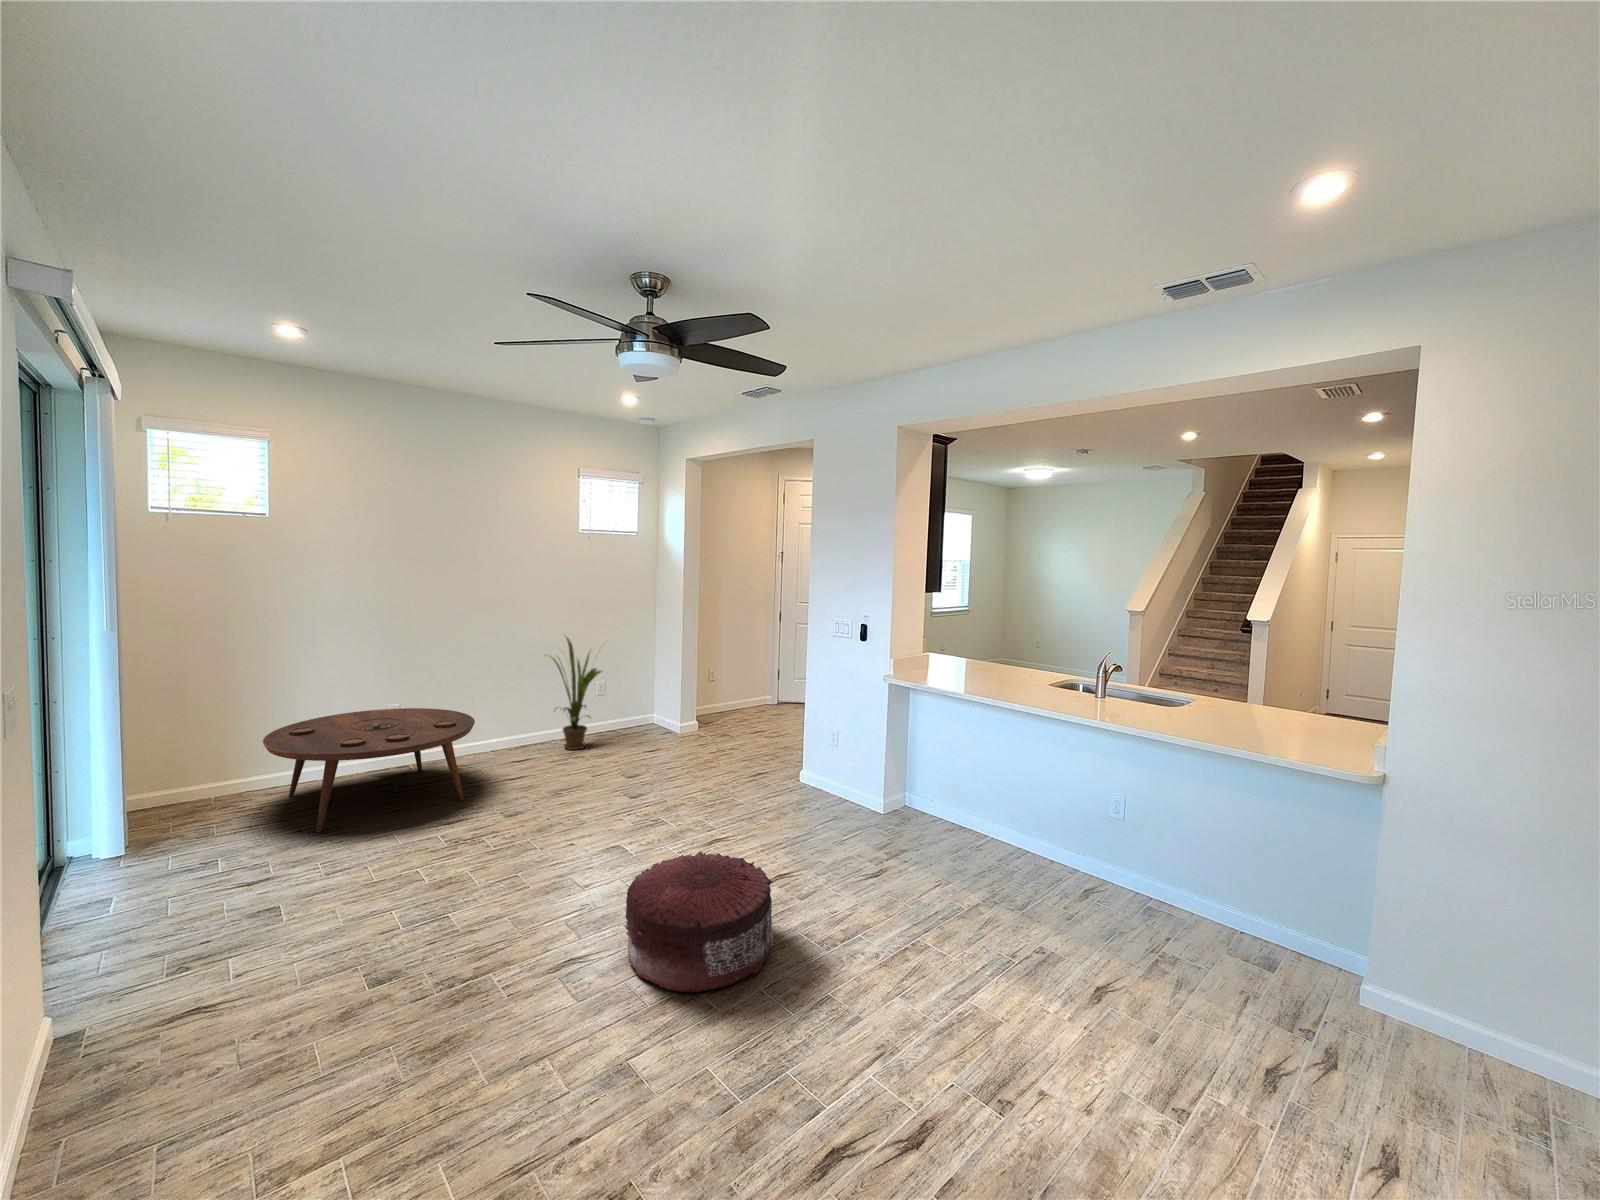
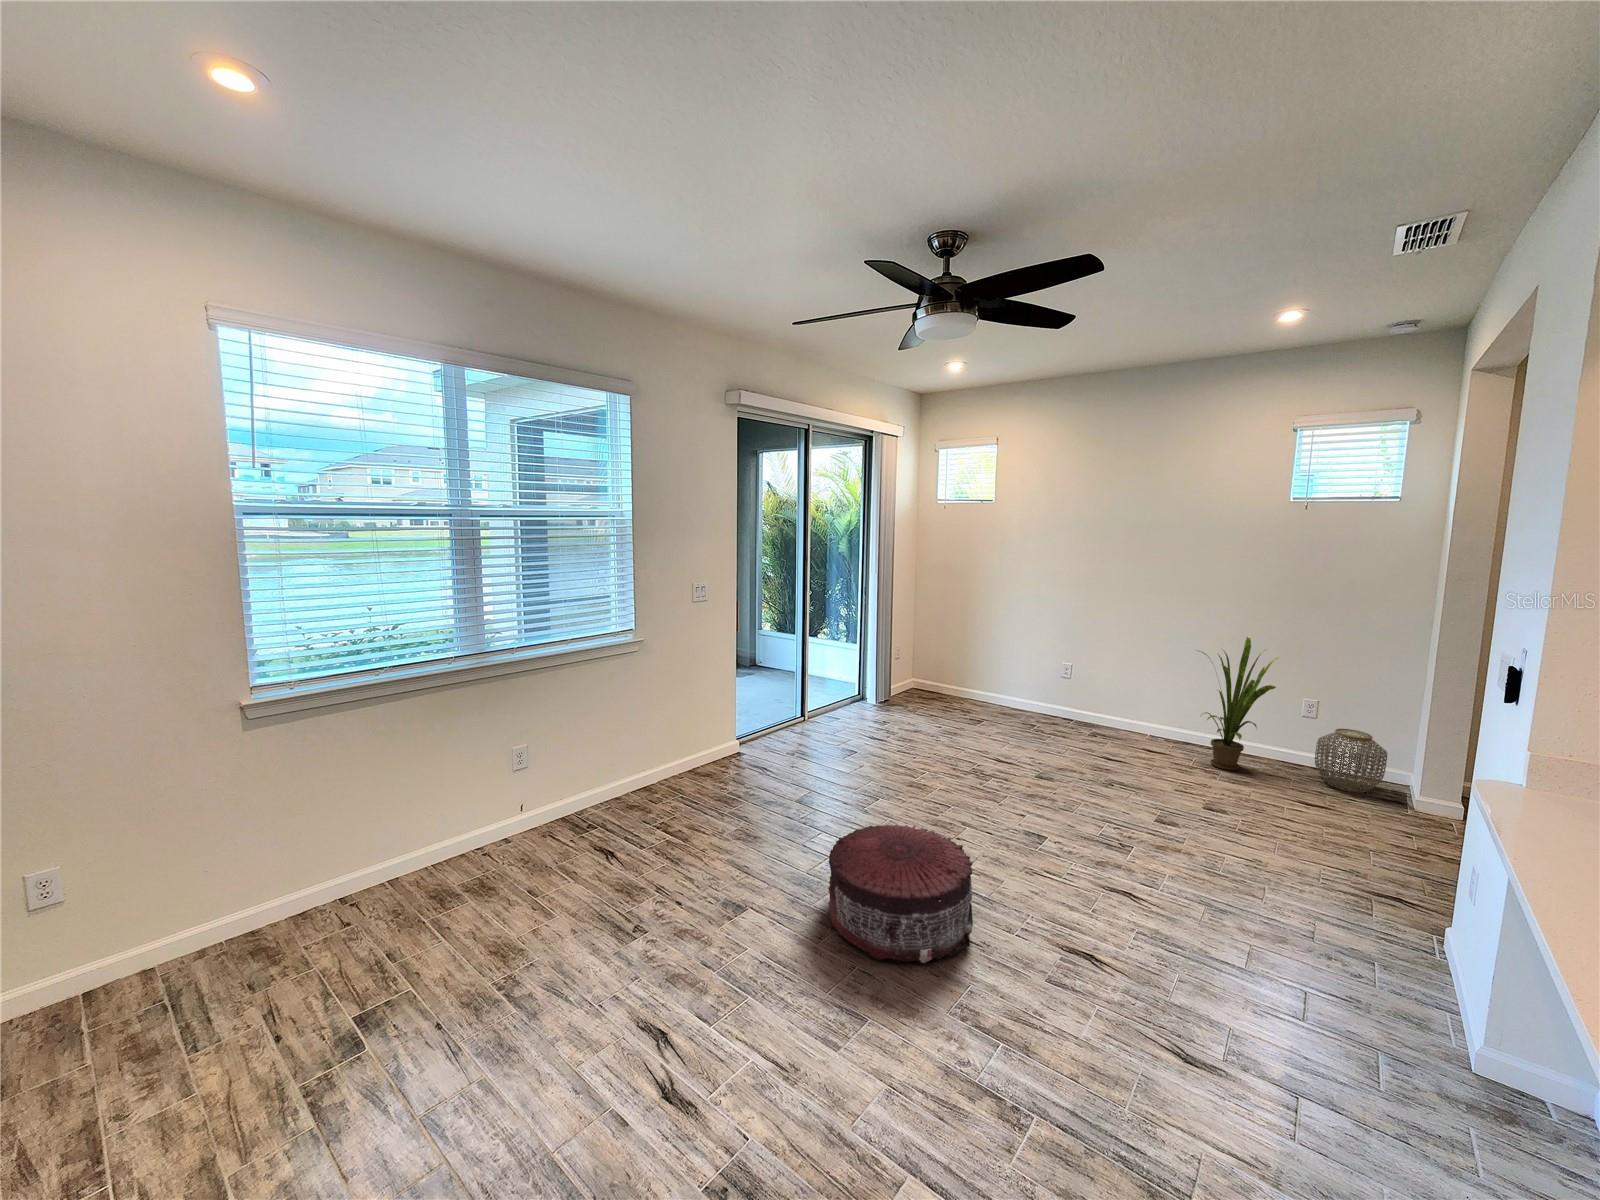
woven basket: none [618,690,658,734] -> present [1315,729,1387,793]
coffee table: present [263,708,475,832] -> none [937,658,1087,754]

